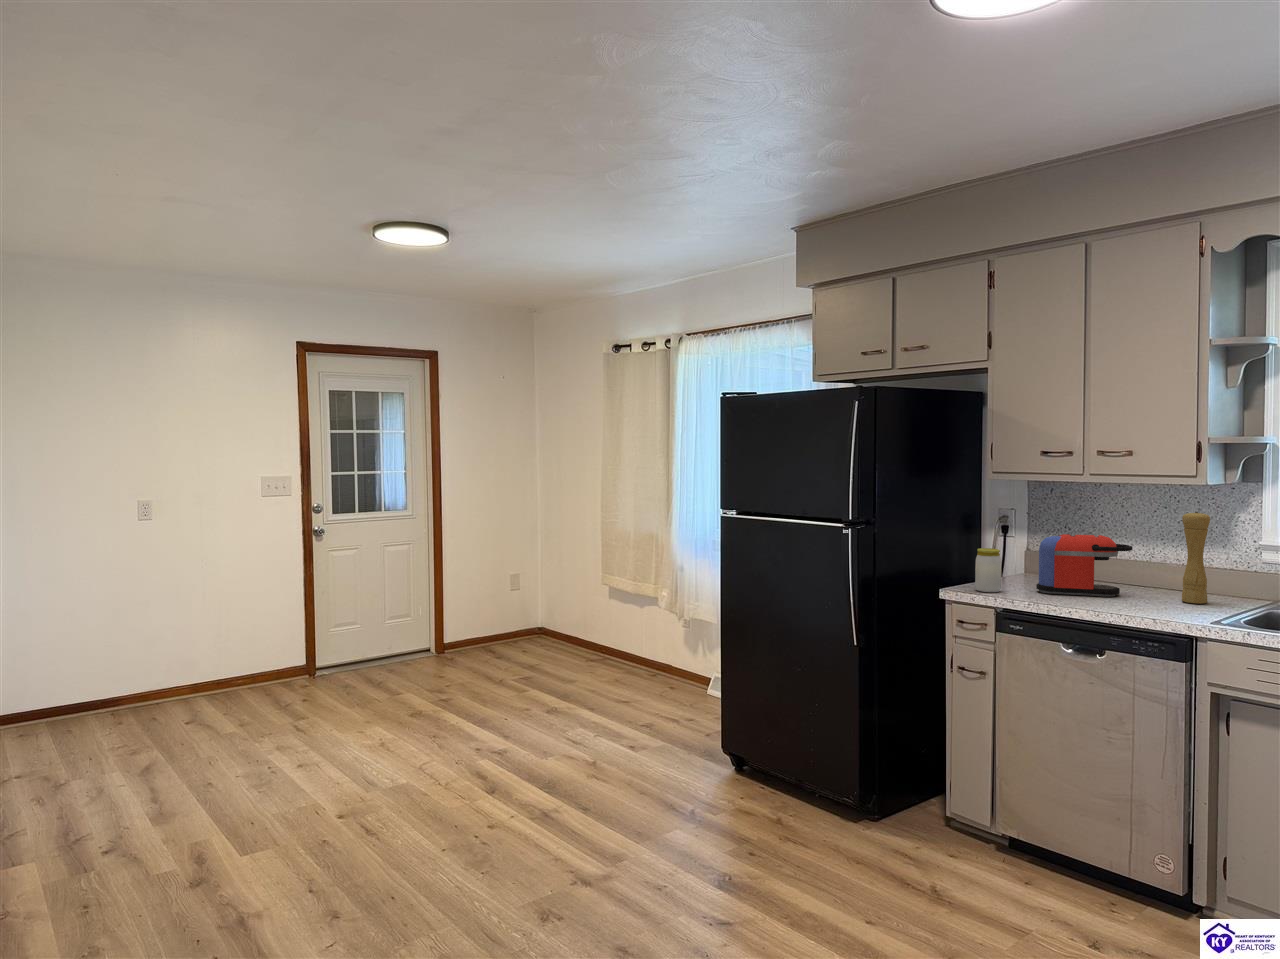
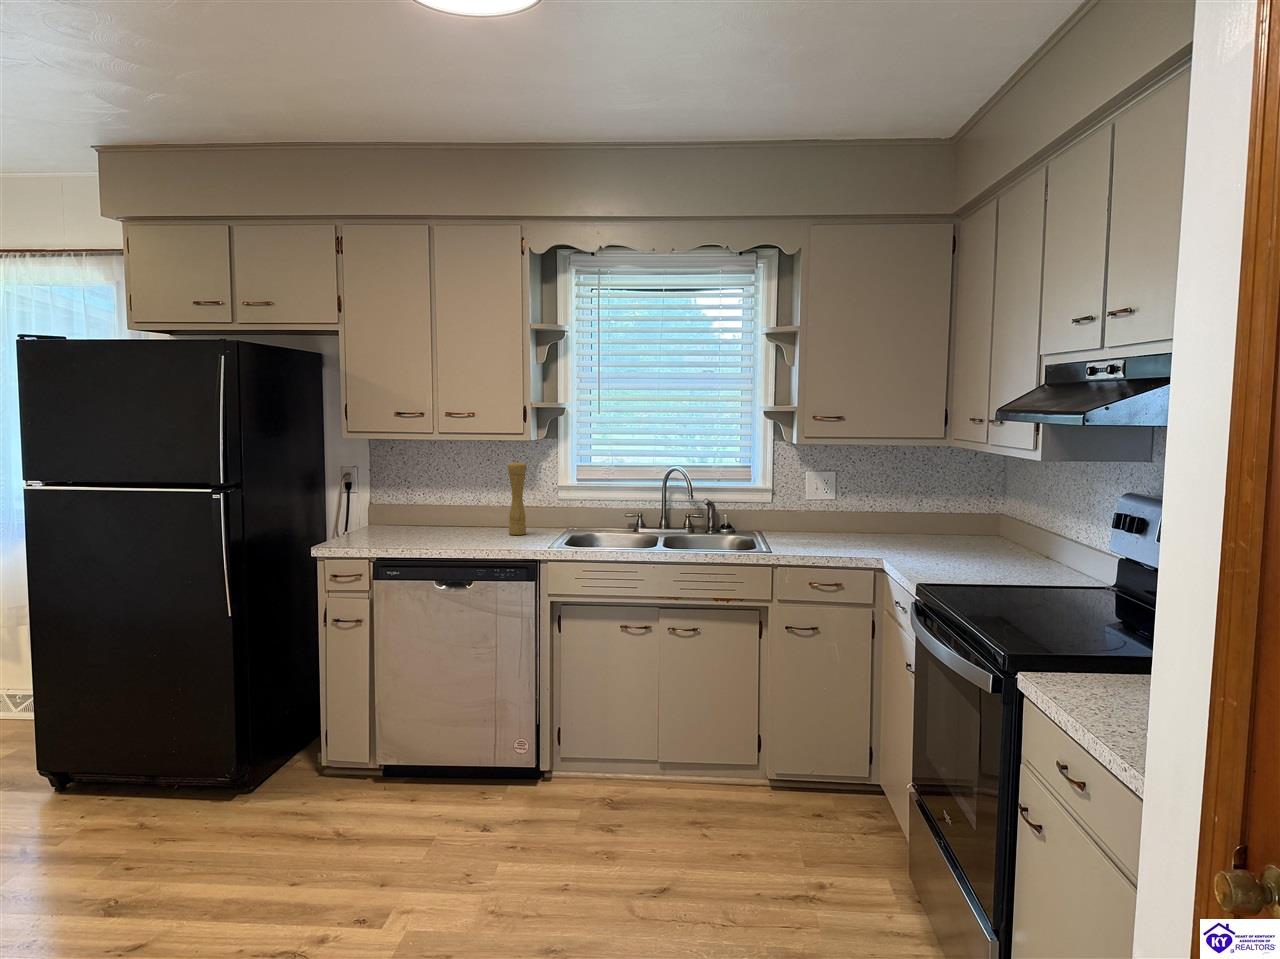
coffee maker: present [1036,534,1132,597] -> none [398,485,472,541]
jar: present [975,548,1002,592] -> none [345,504,369,546]

